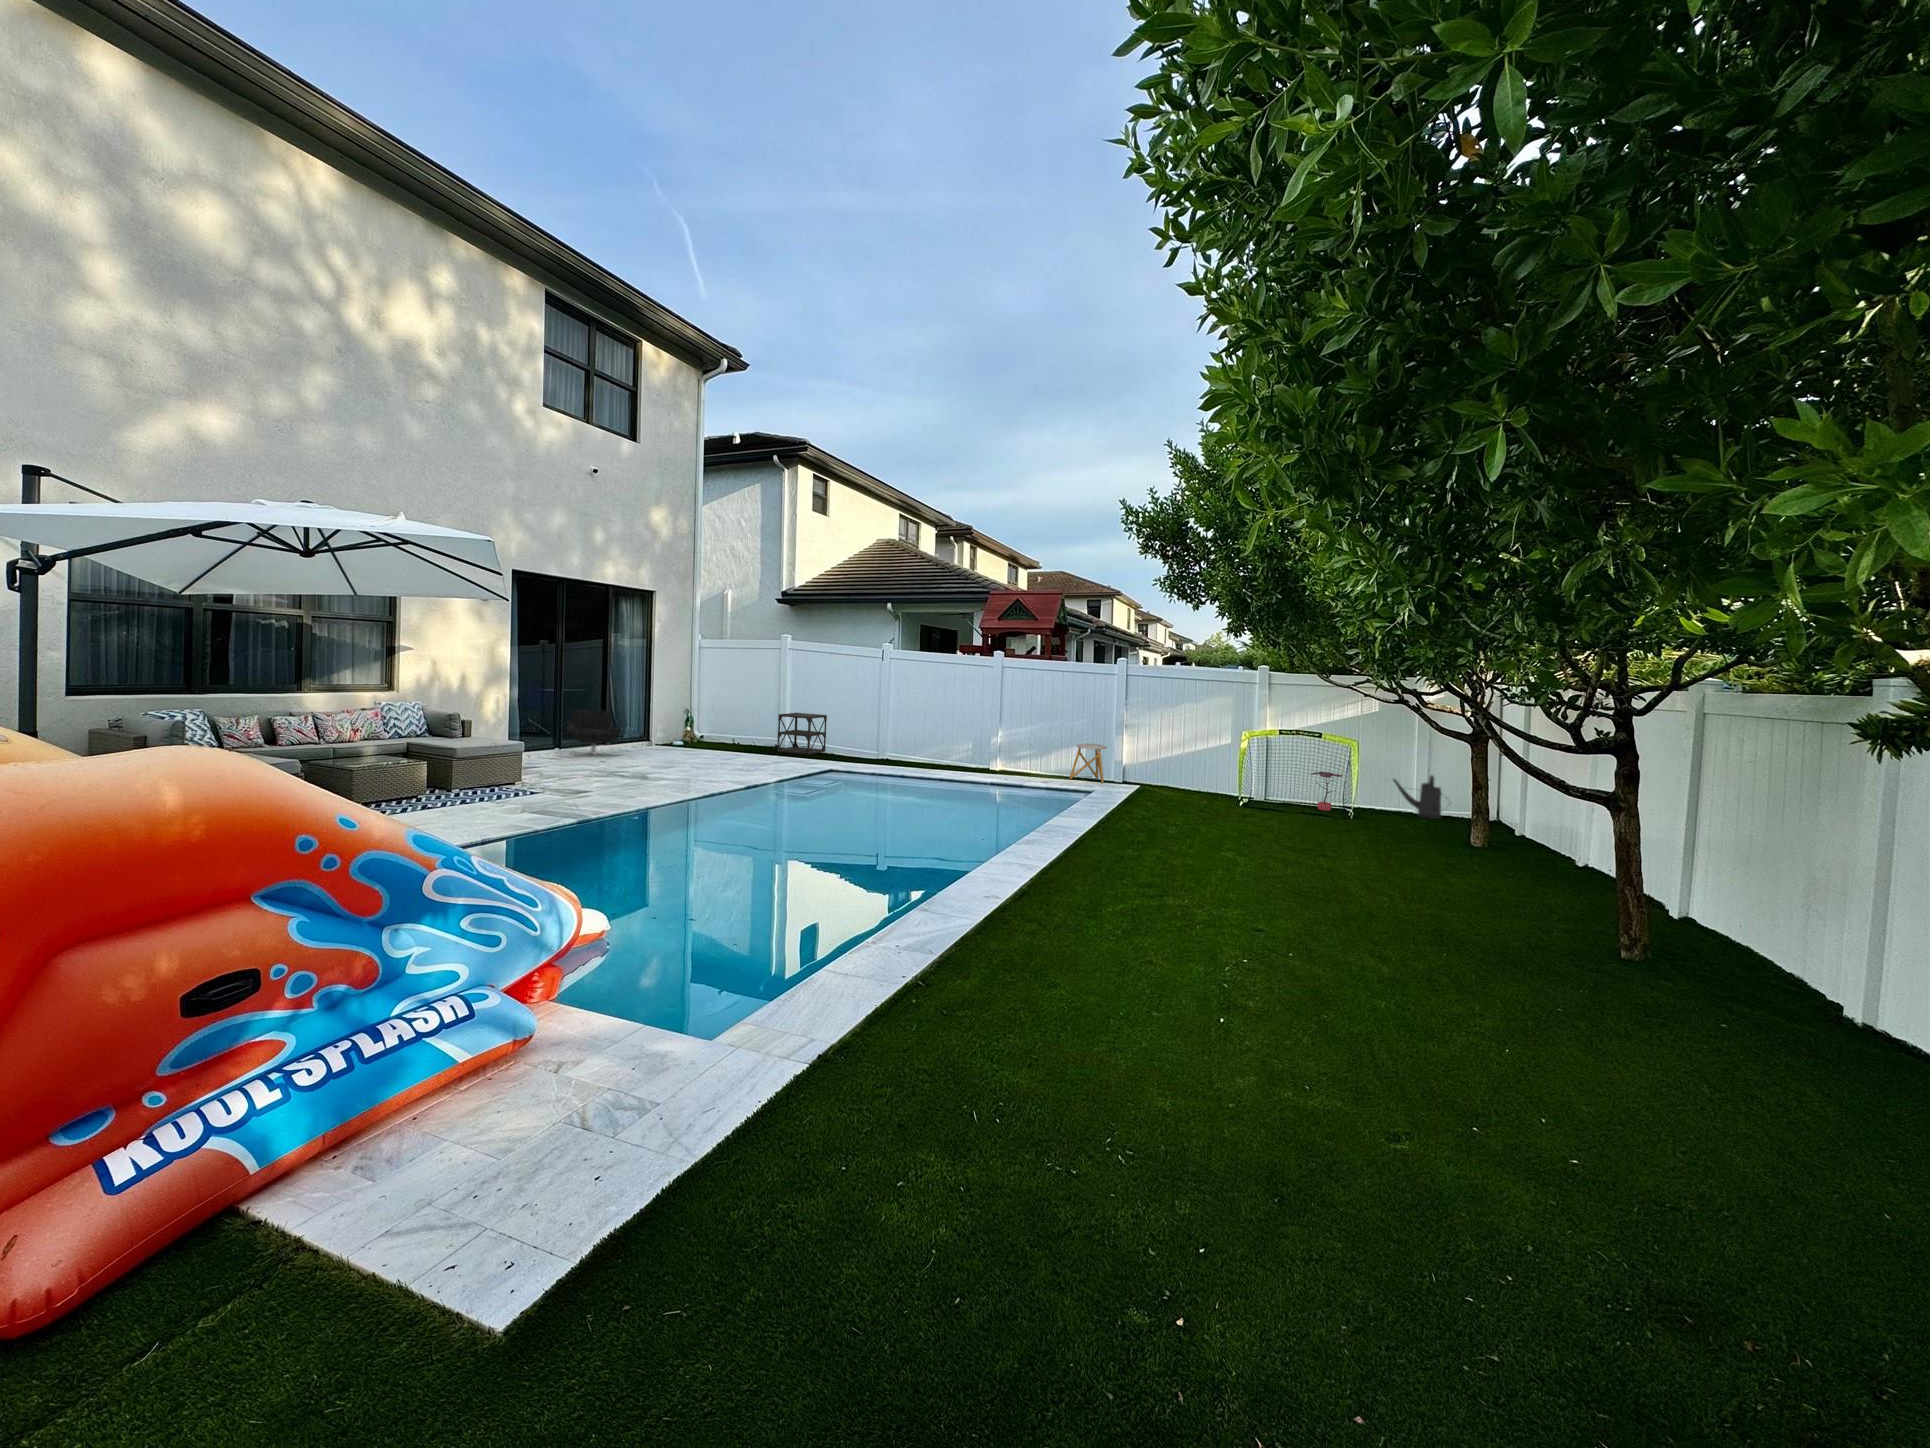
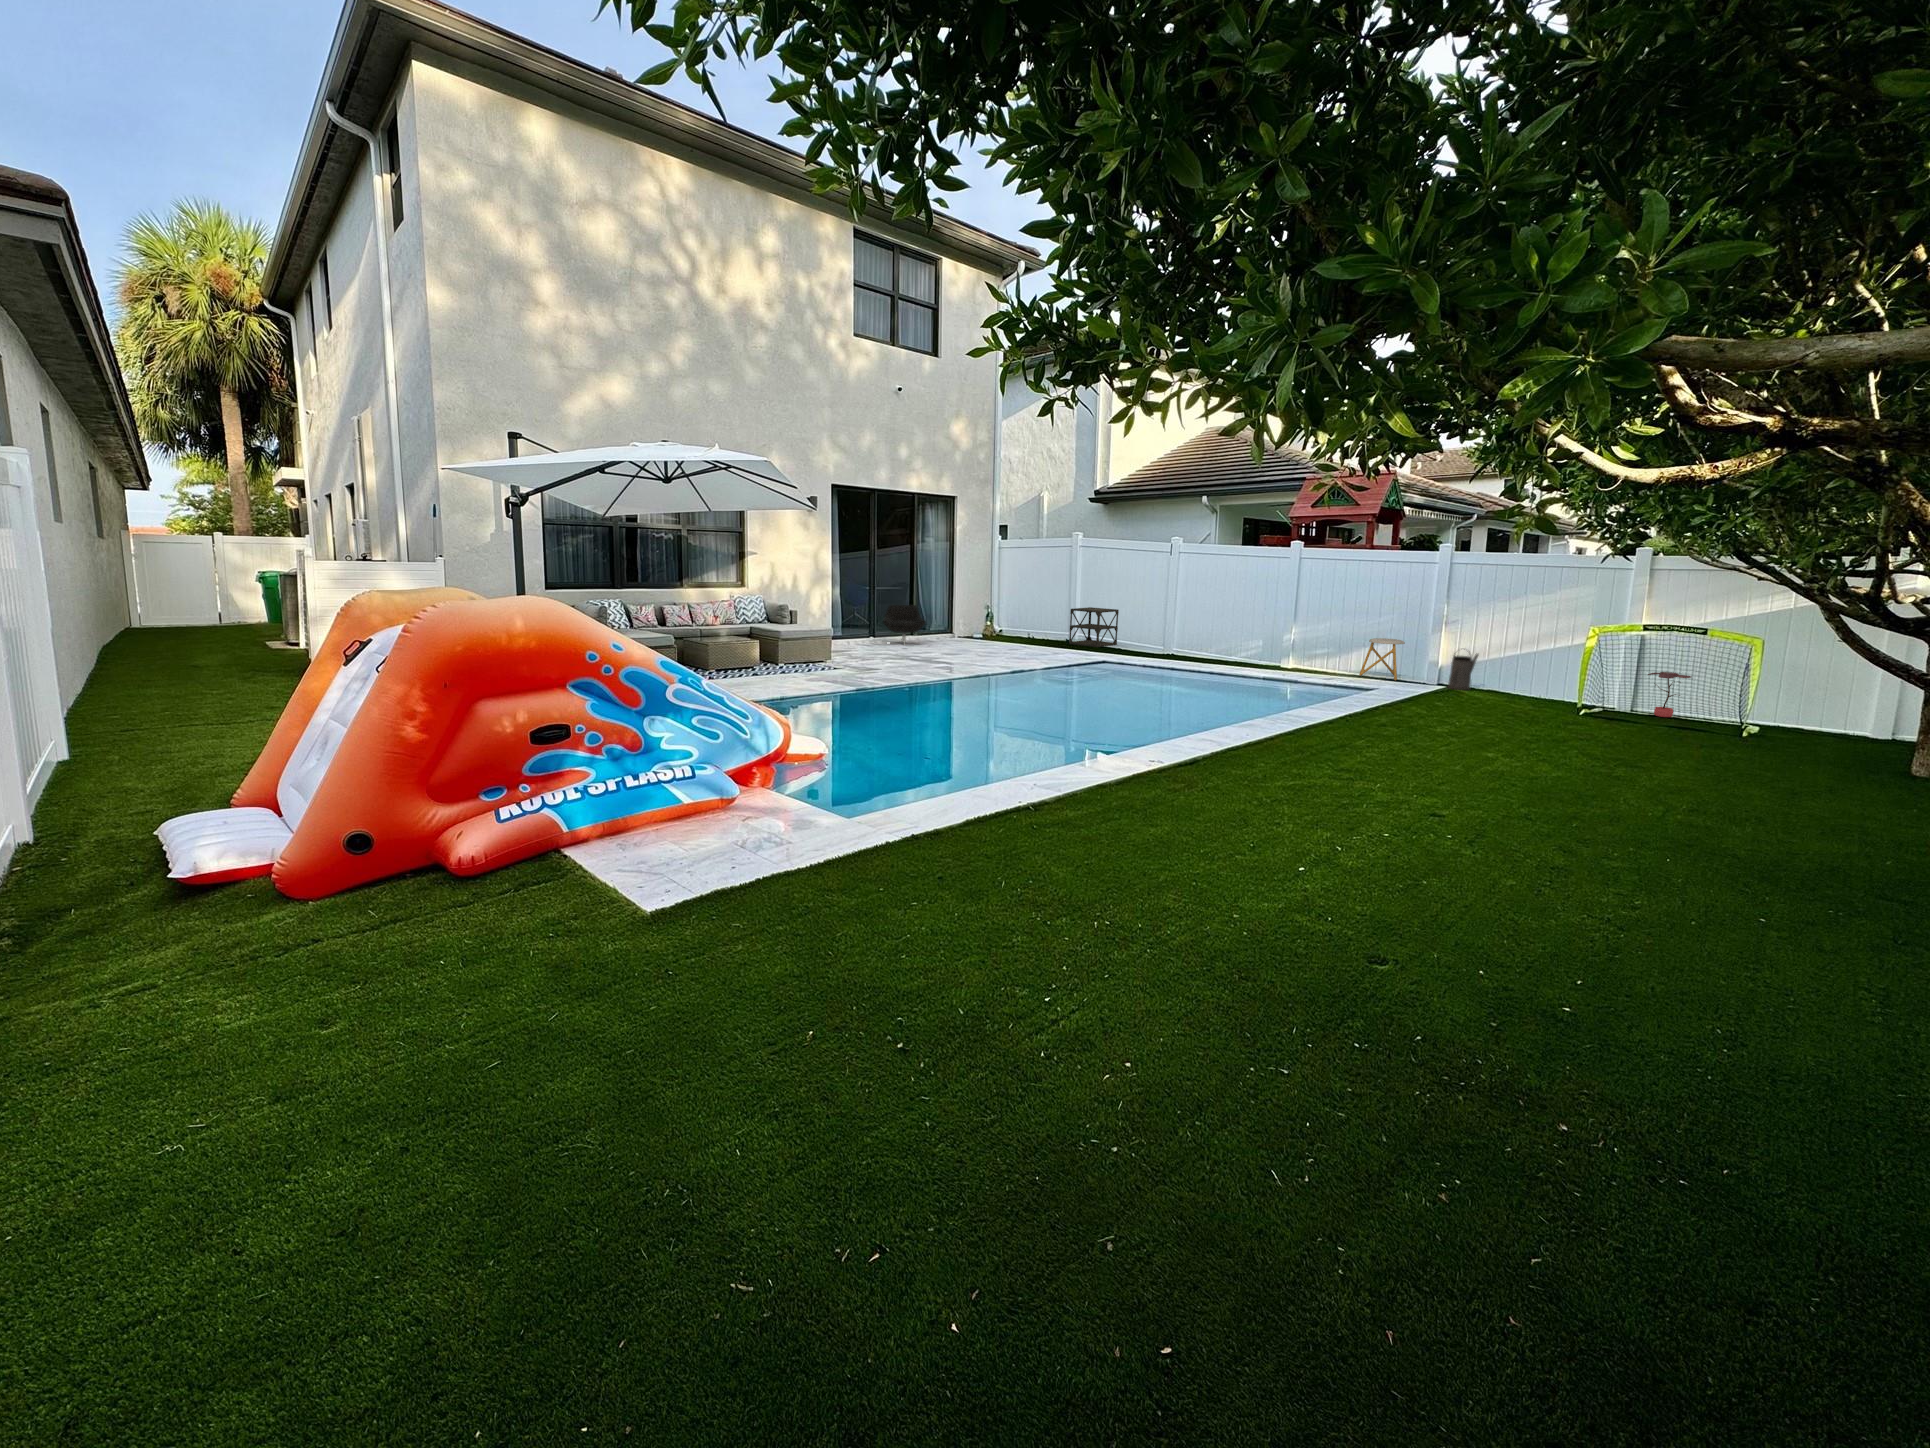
watering can: present [1393,776,1442,819] -> present [1448,654,1478,690]

